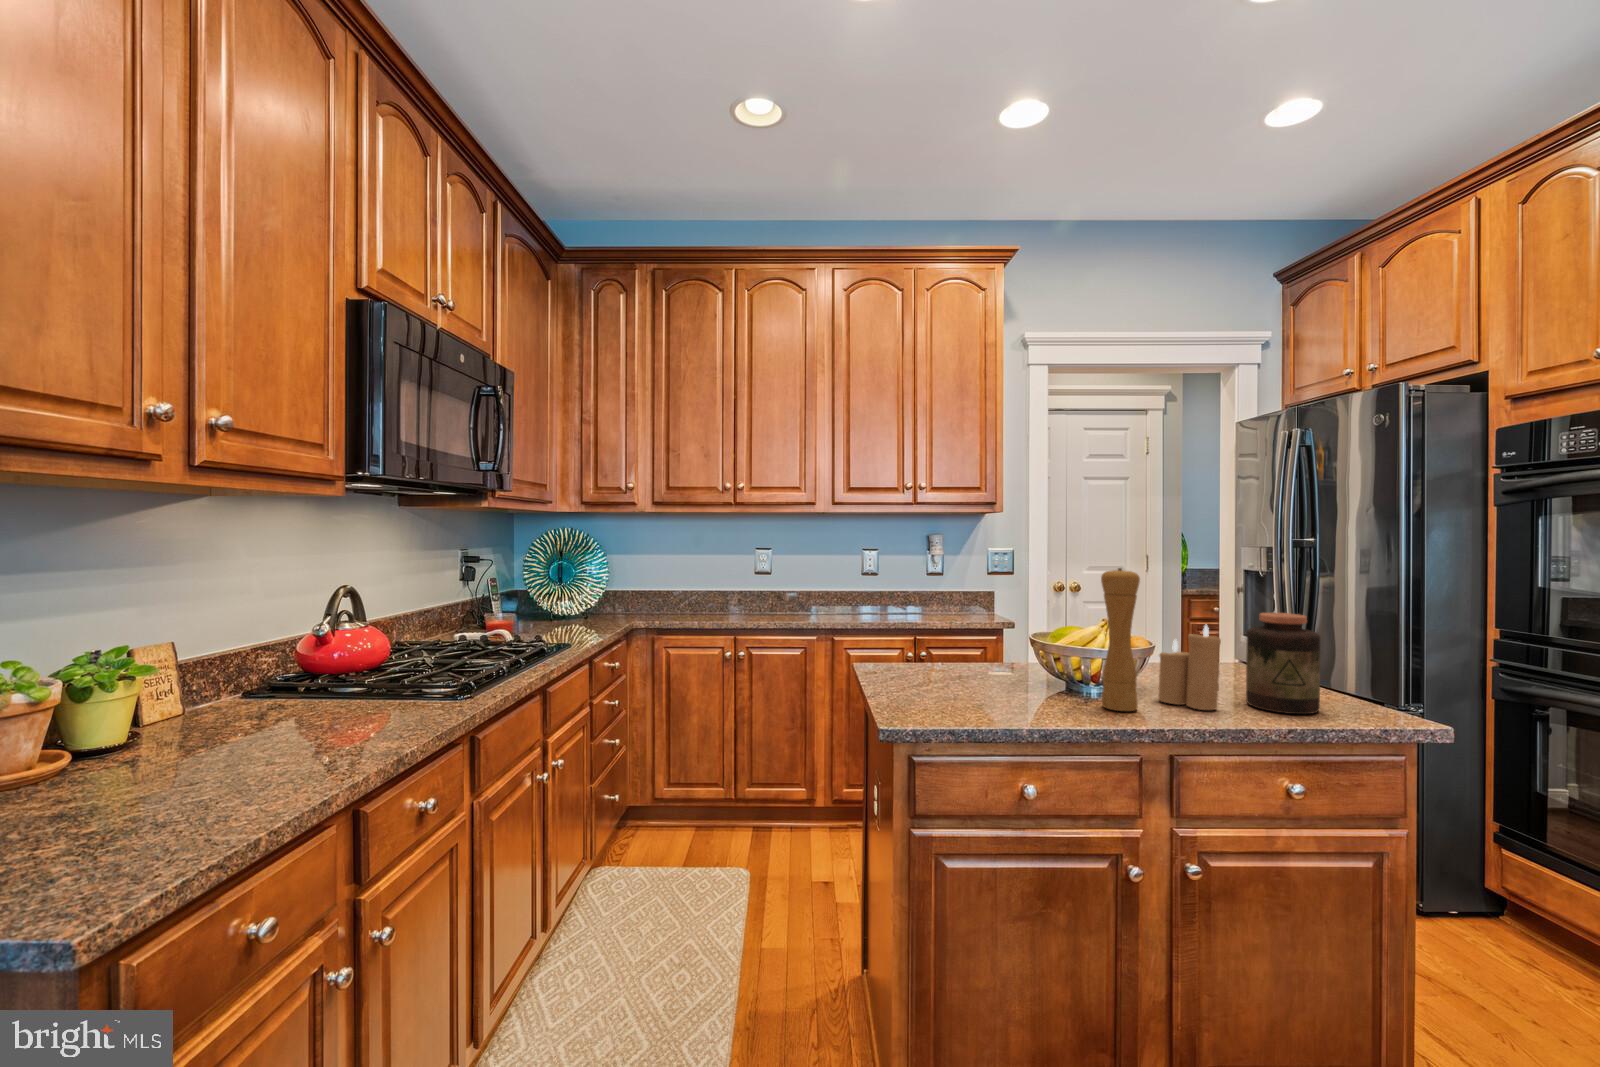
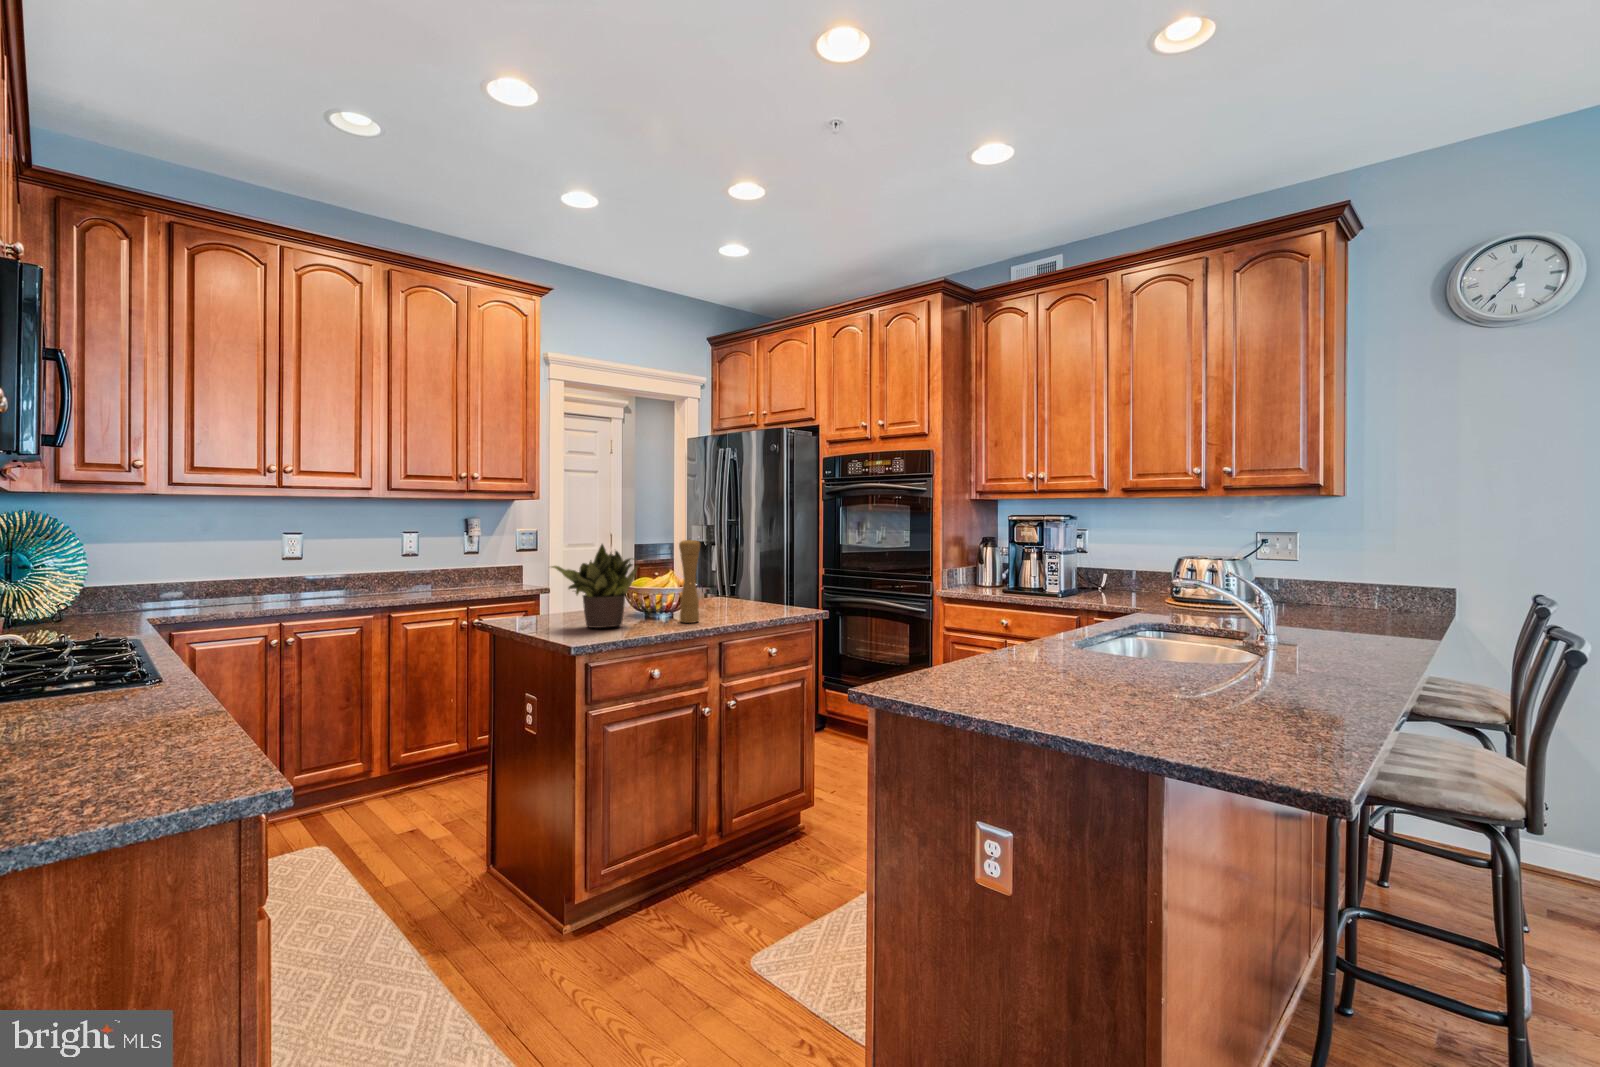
potted plant: none [892,569,1030,699] -> present [552,544,638,628]
jar: present [1246,612,1320,714] -> none [744,561,777,614]
candle: present [1158,625,1221,710] -> none [703,569,736,617]

